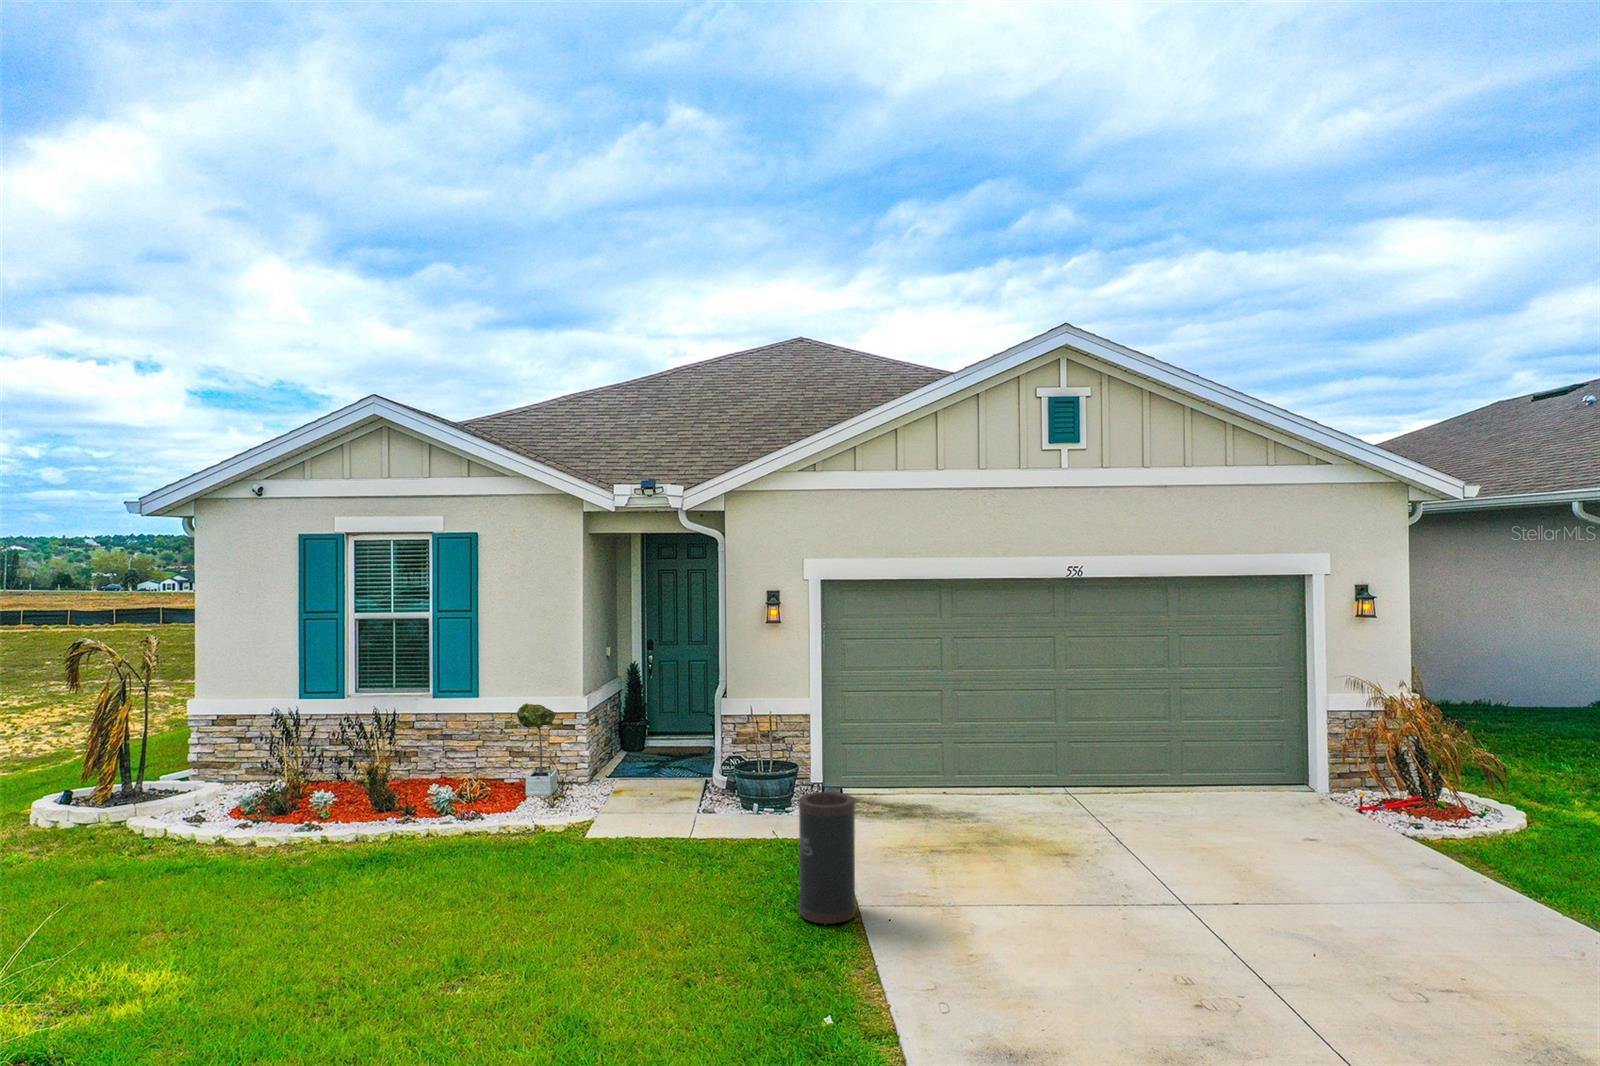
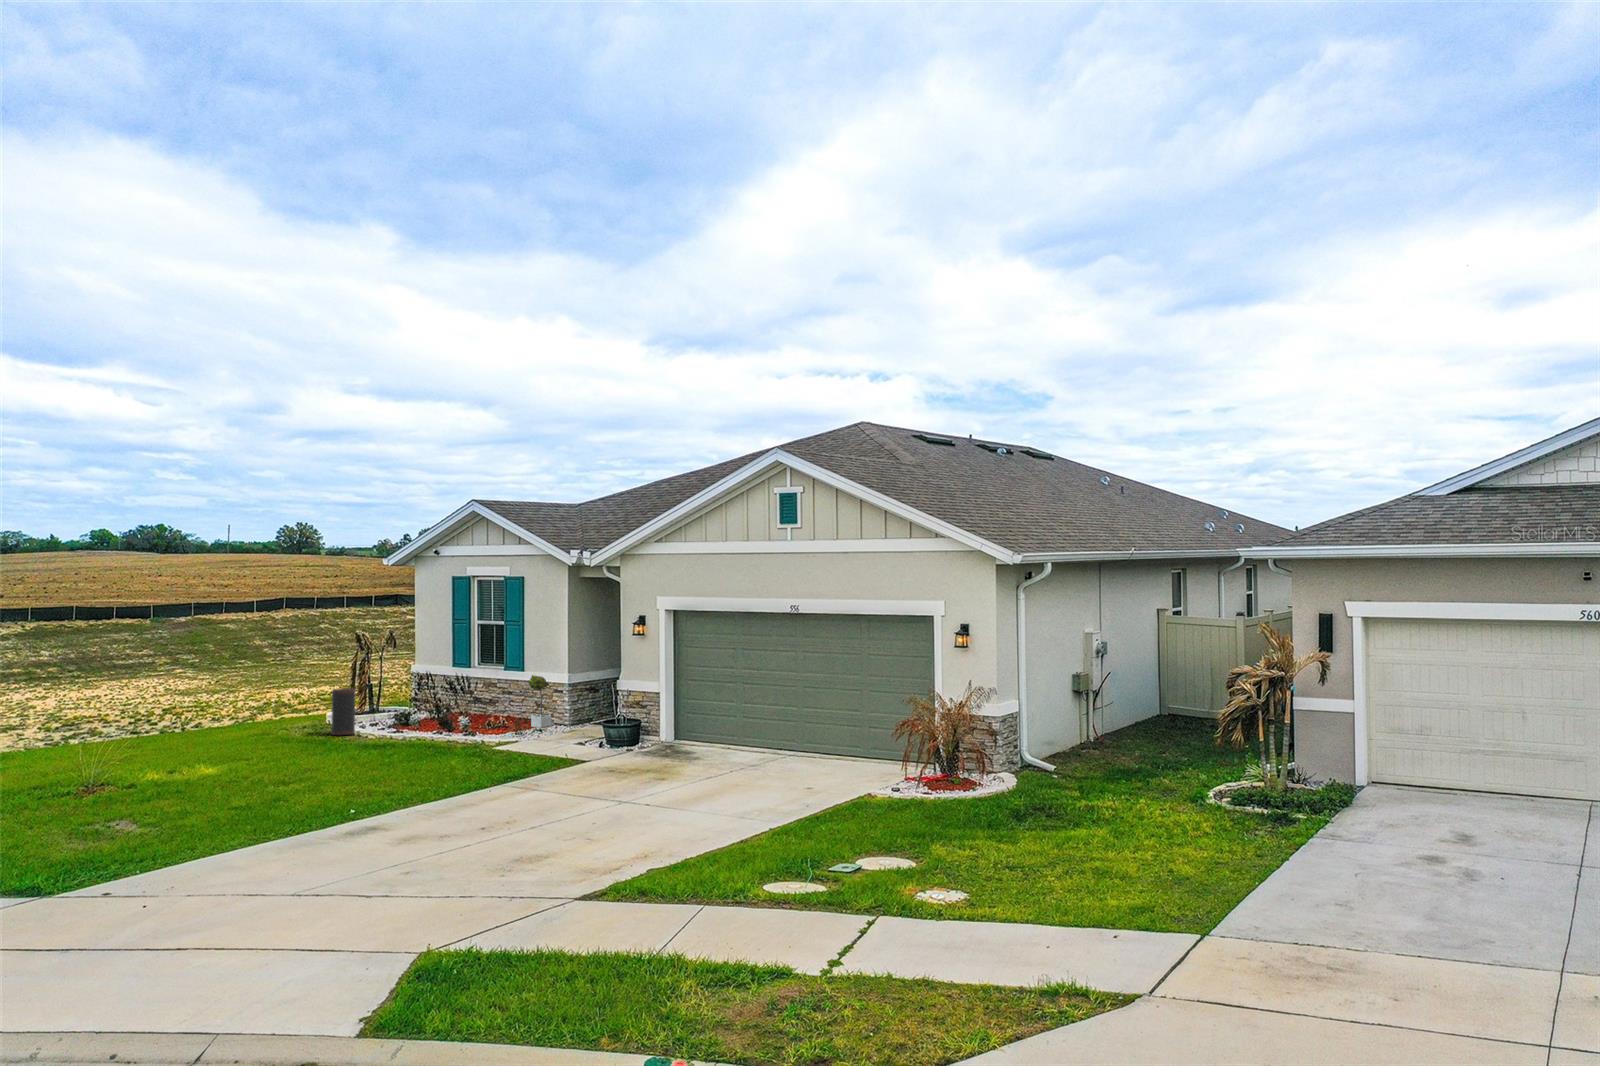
trash can: present [799,792,856,925] -> present [331,688,356,735]

